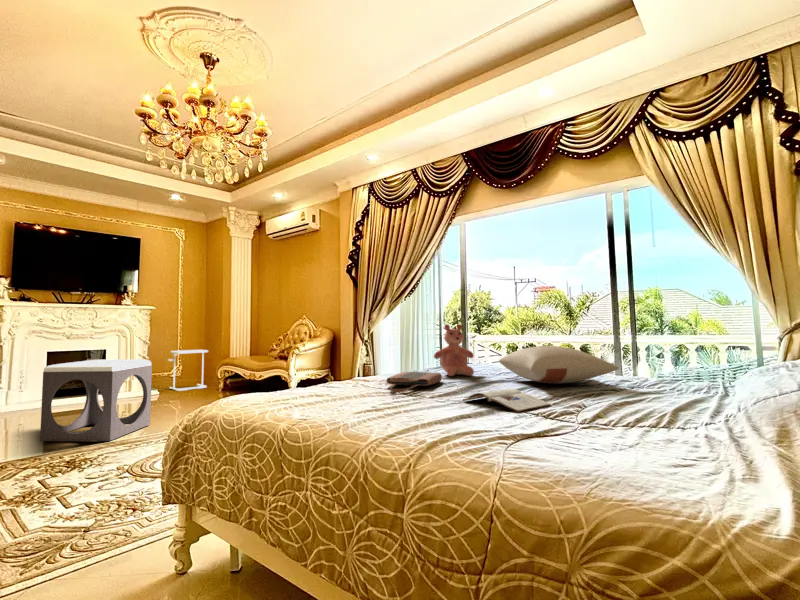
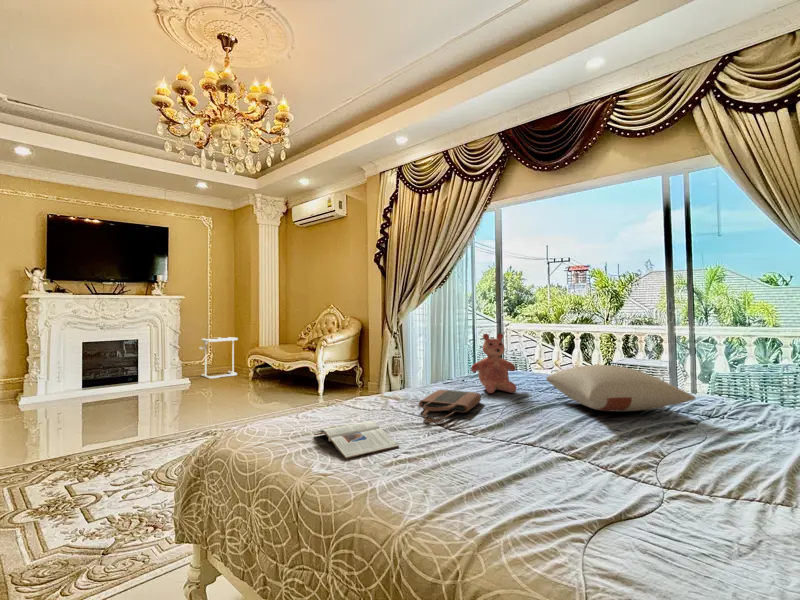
footstool: present [40,359,152,441] -> none [73,354,180,438]
magazine: present [463,389,550,412] -> present [314,422,399,459]

